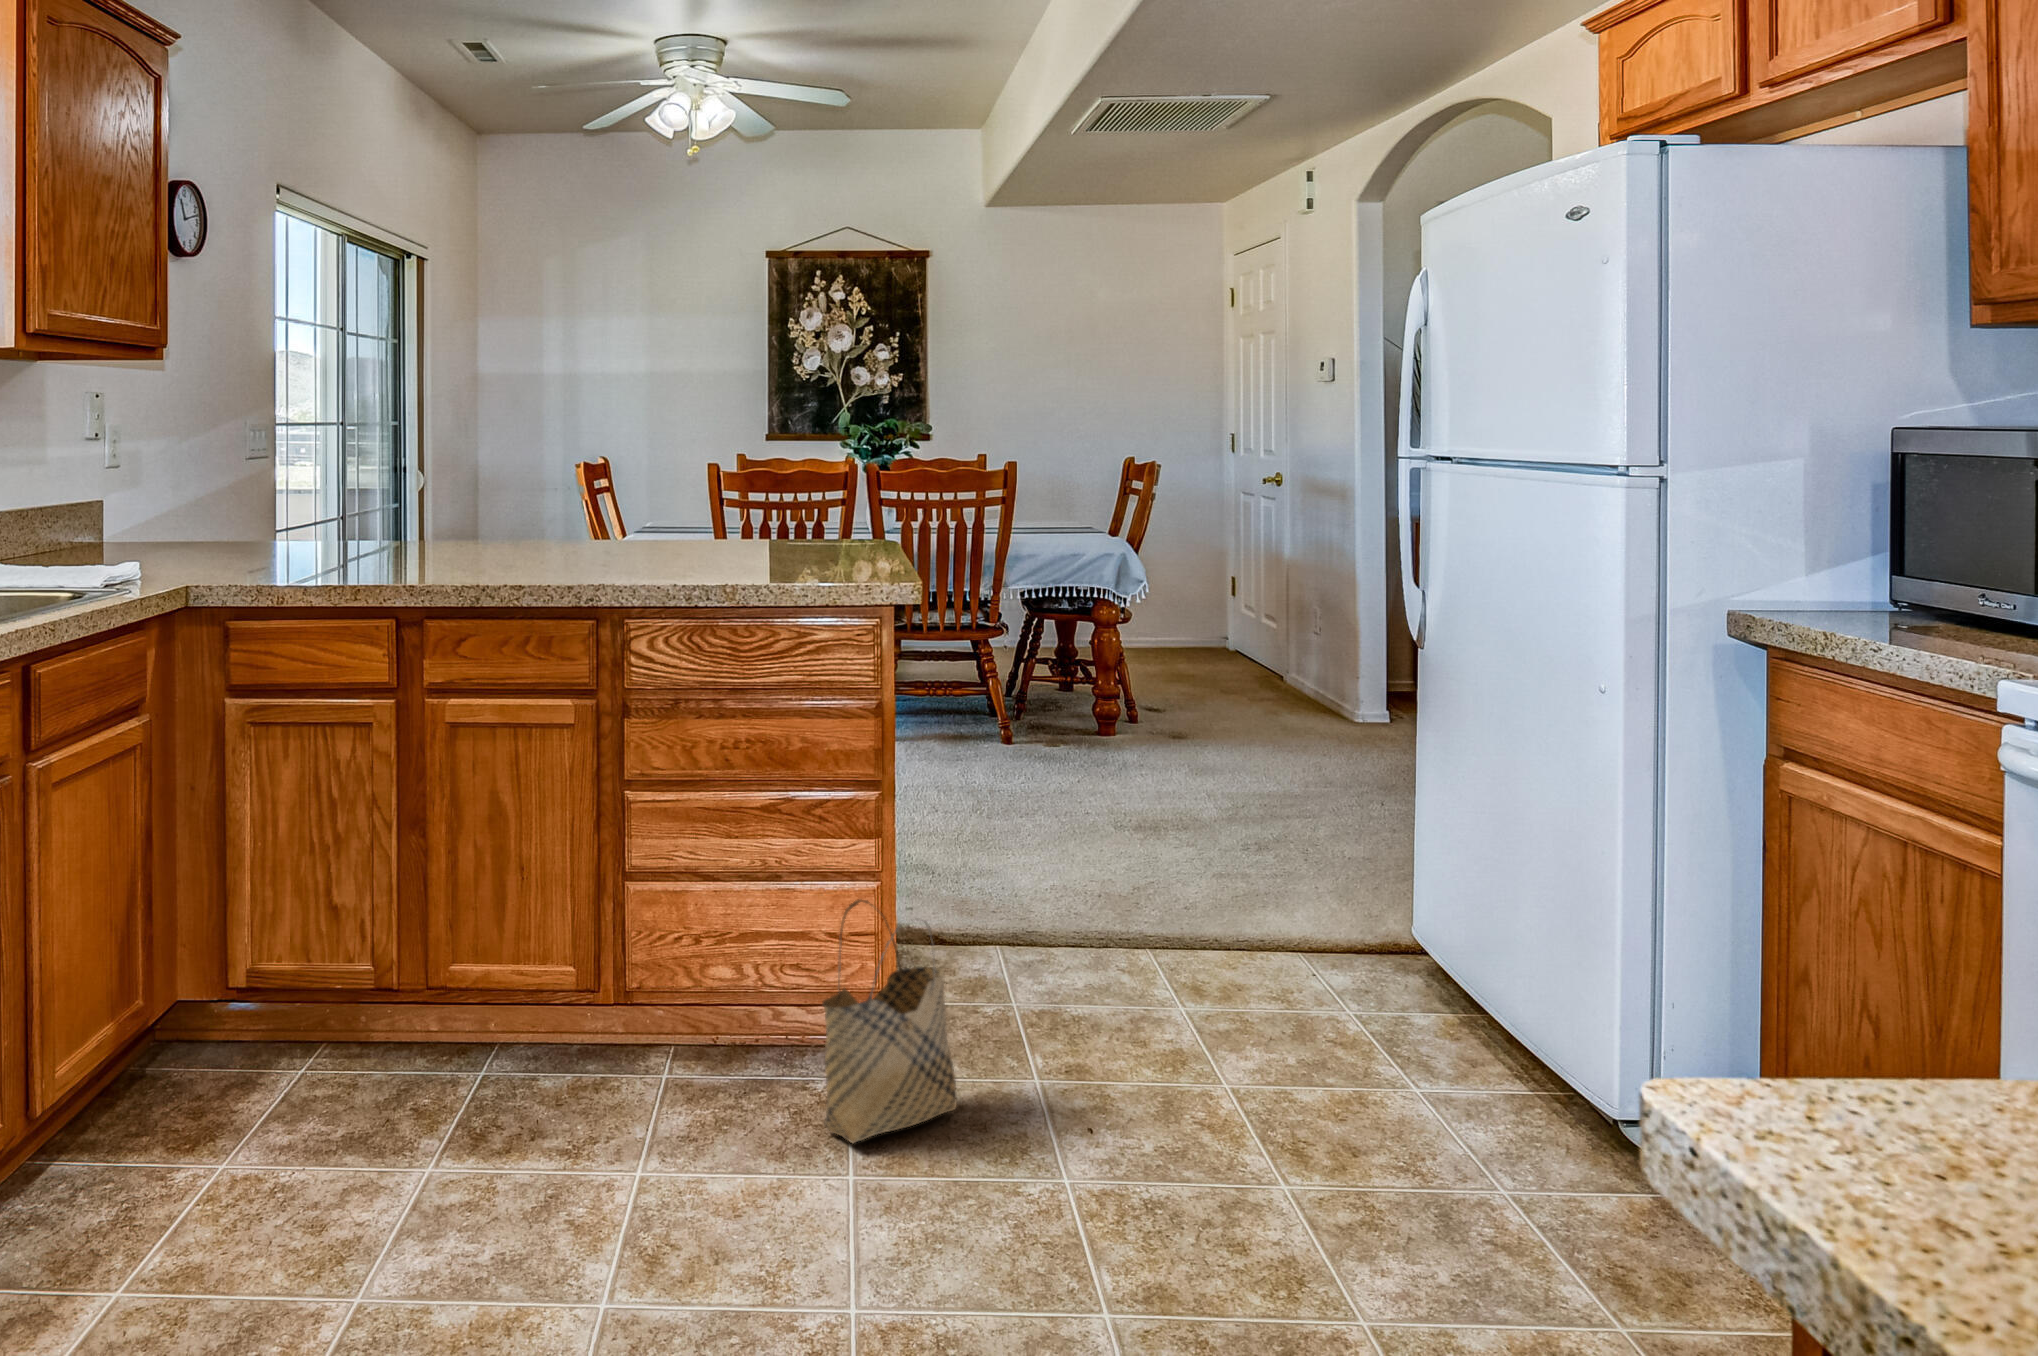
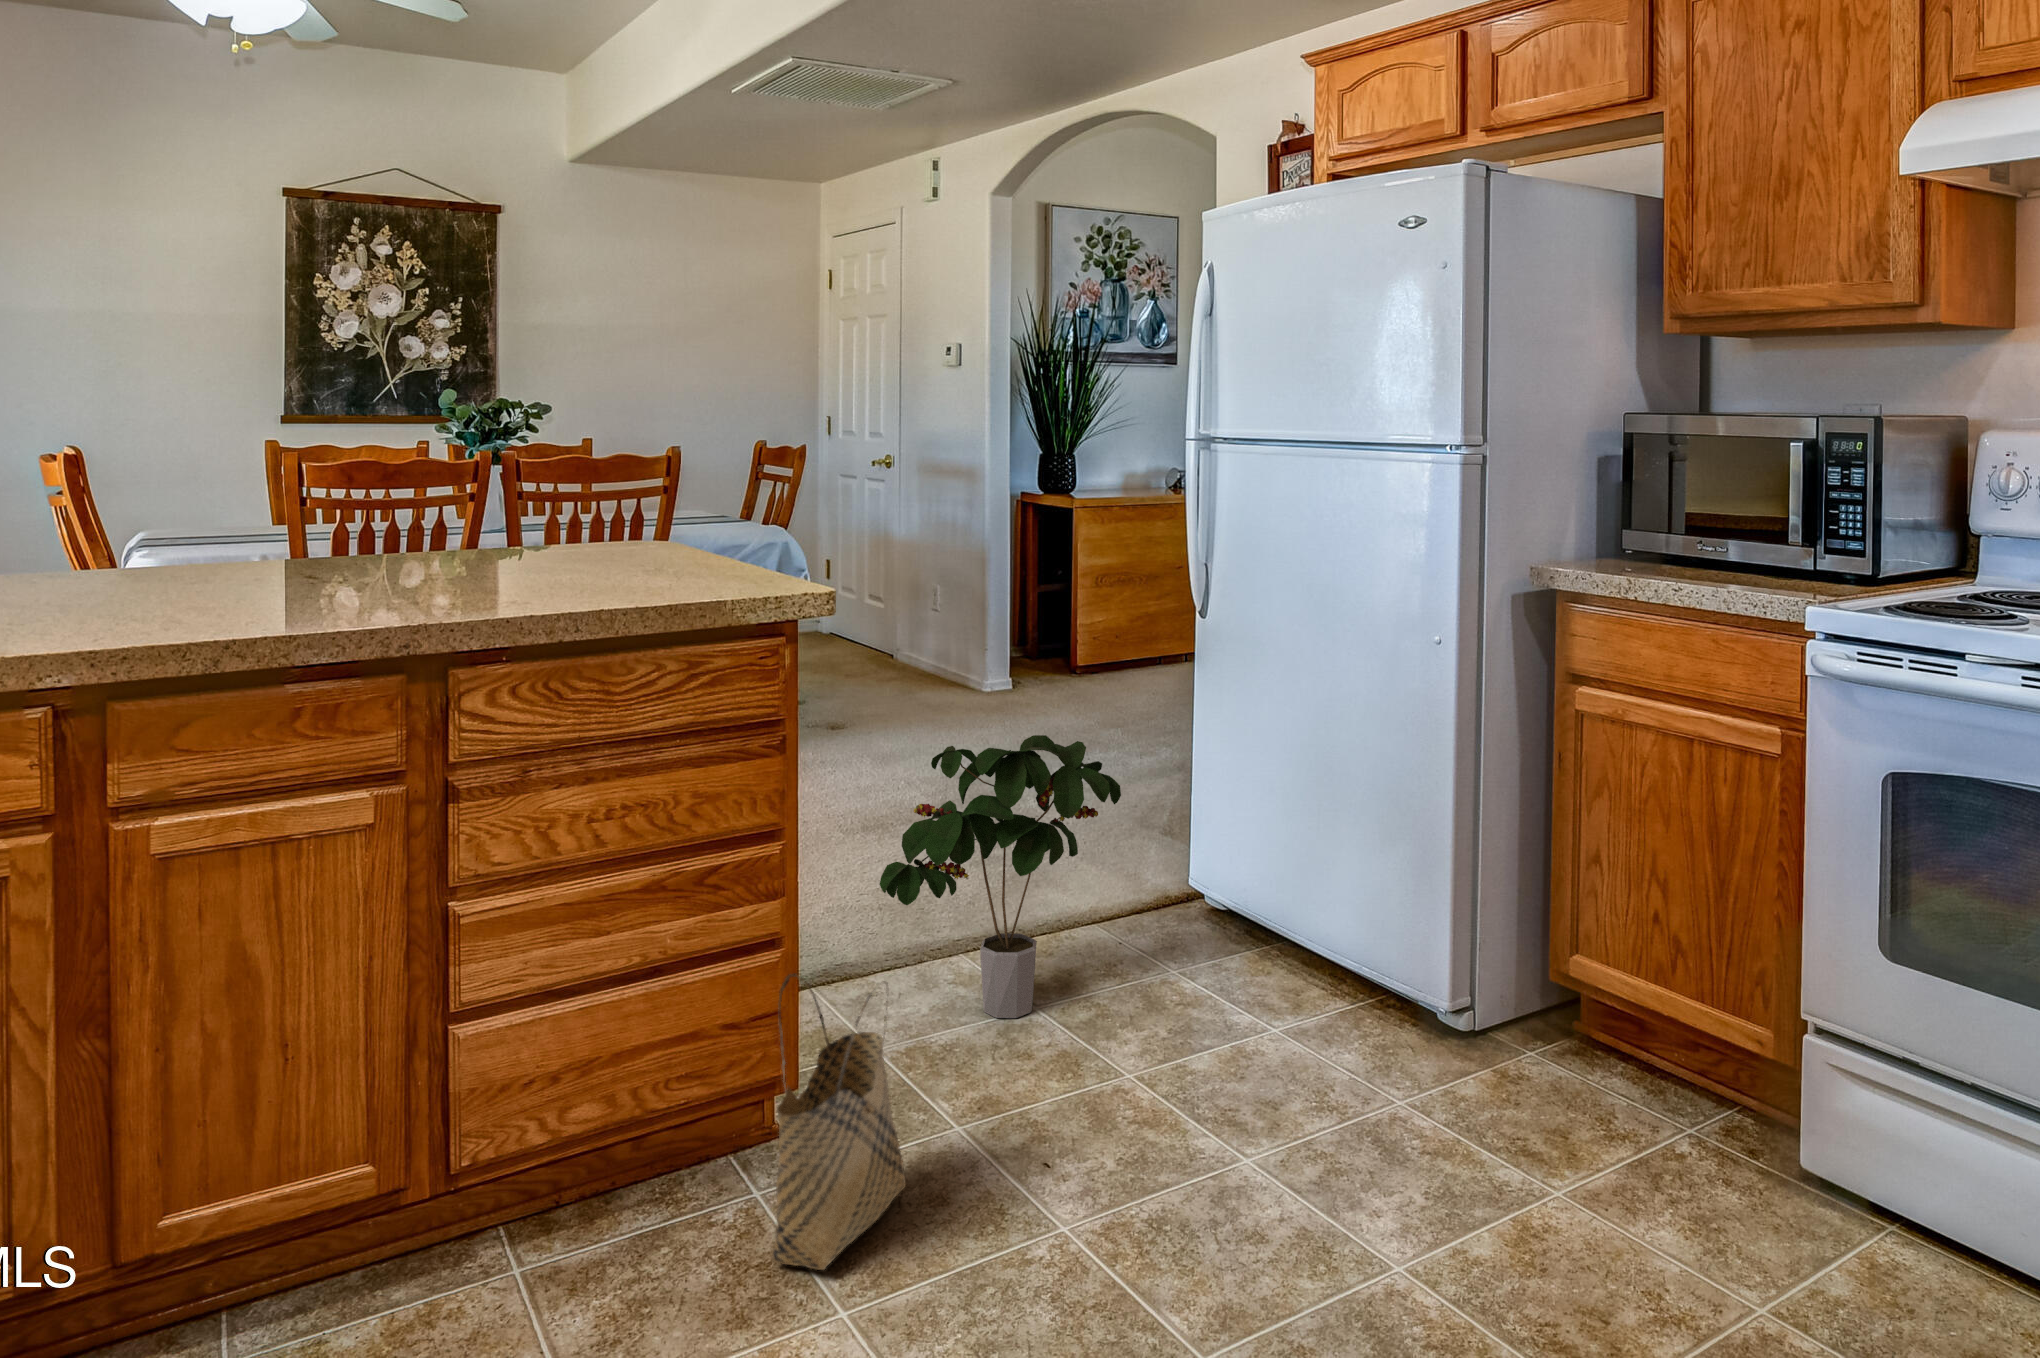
potted plant: none [1034,745,1280,1015] -> present [880,735,1121,1018]

